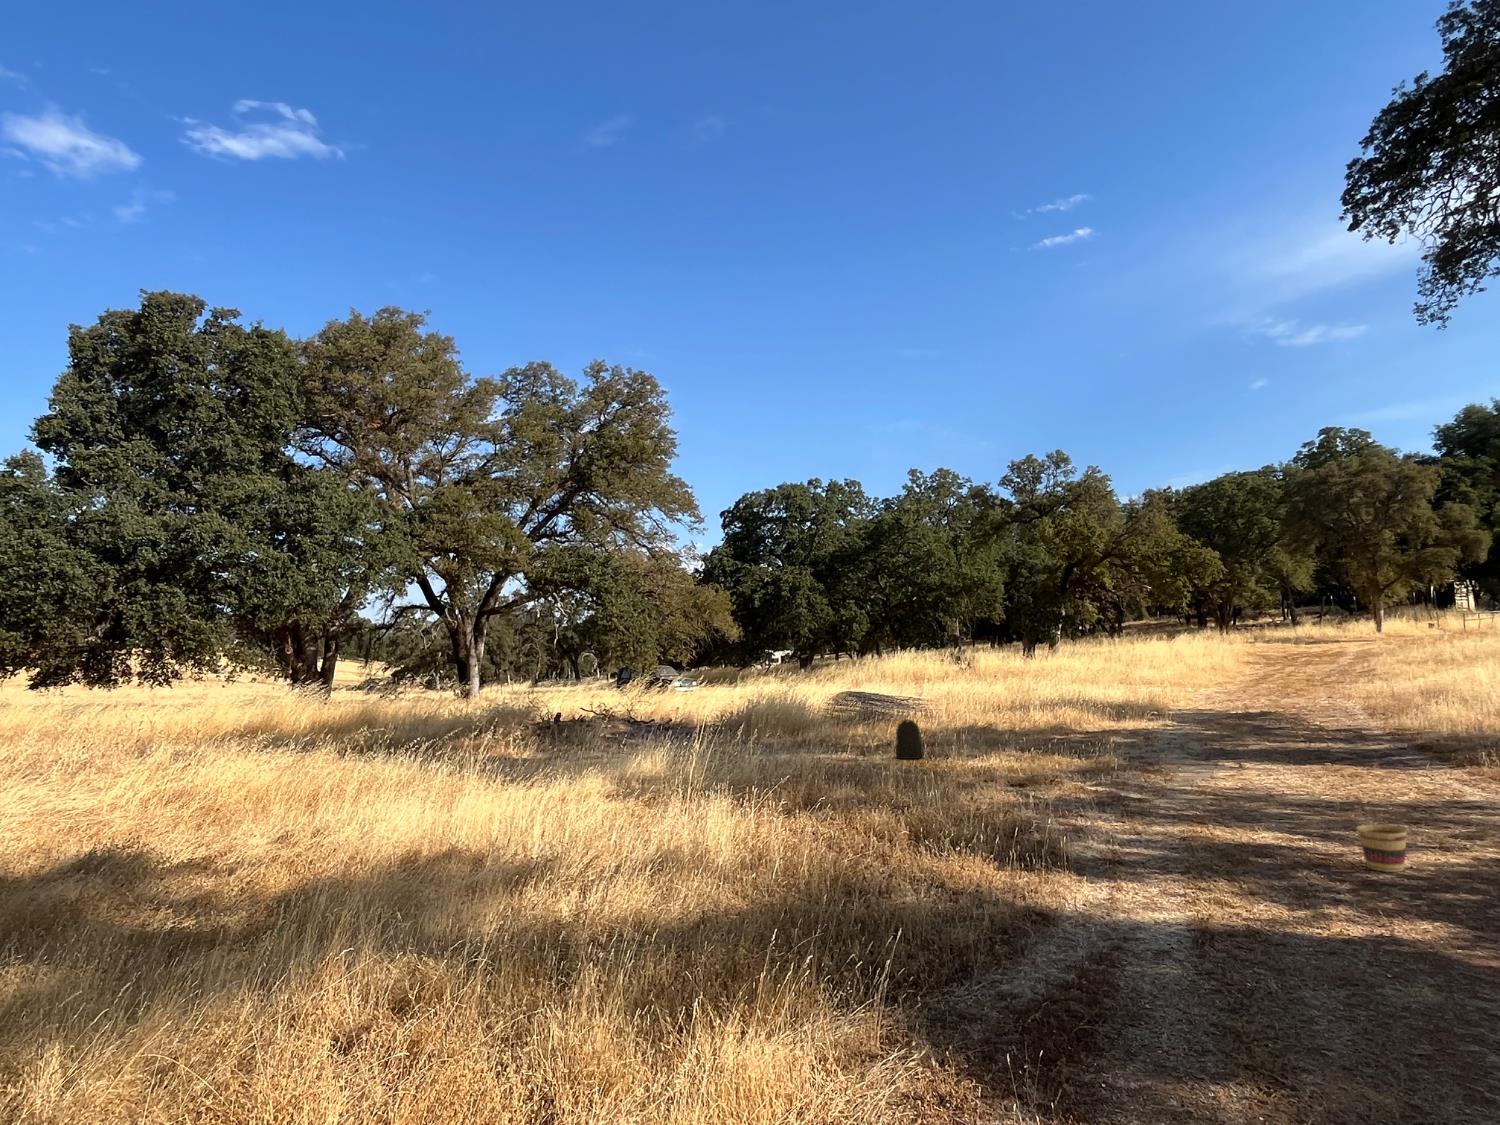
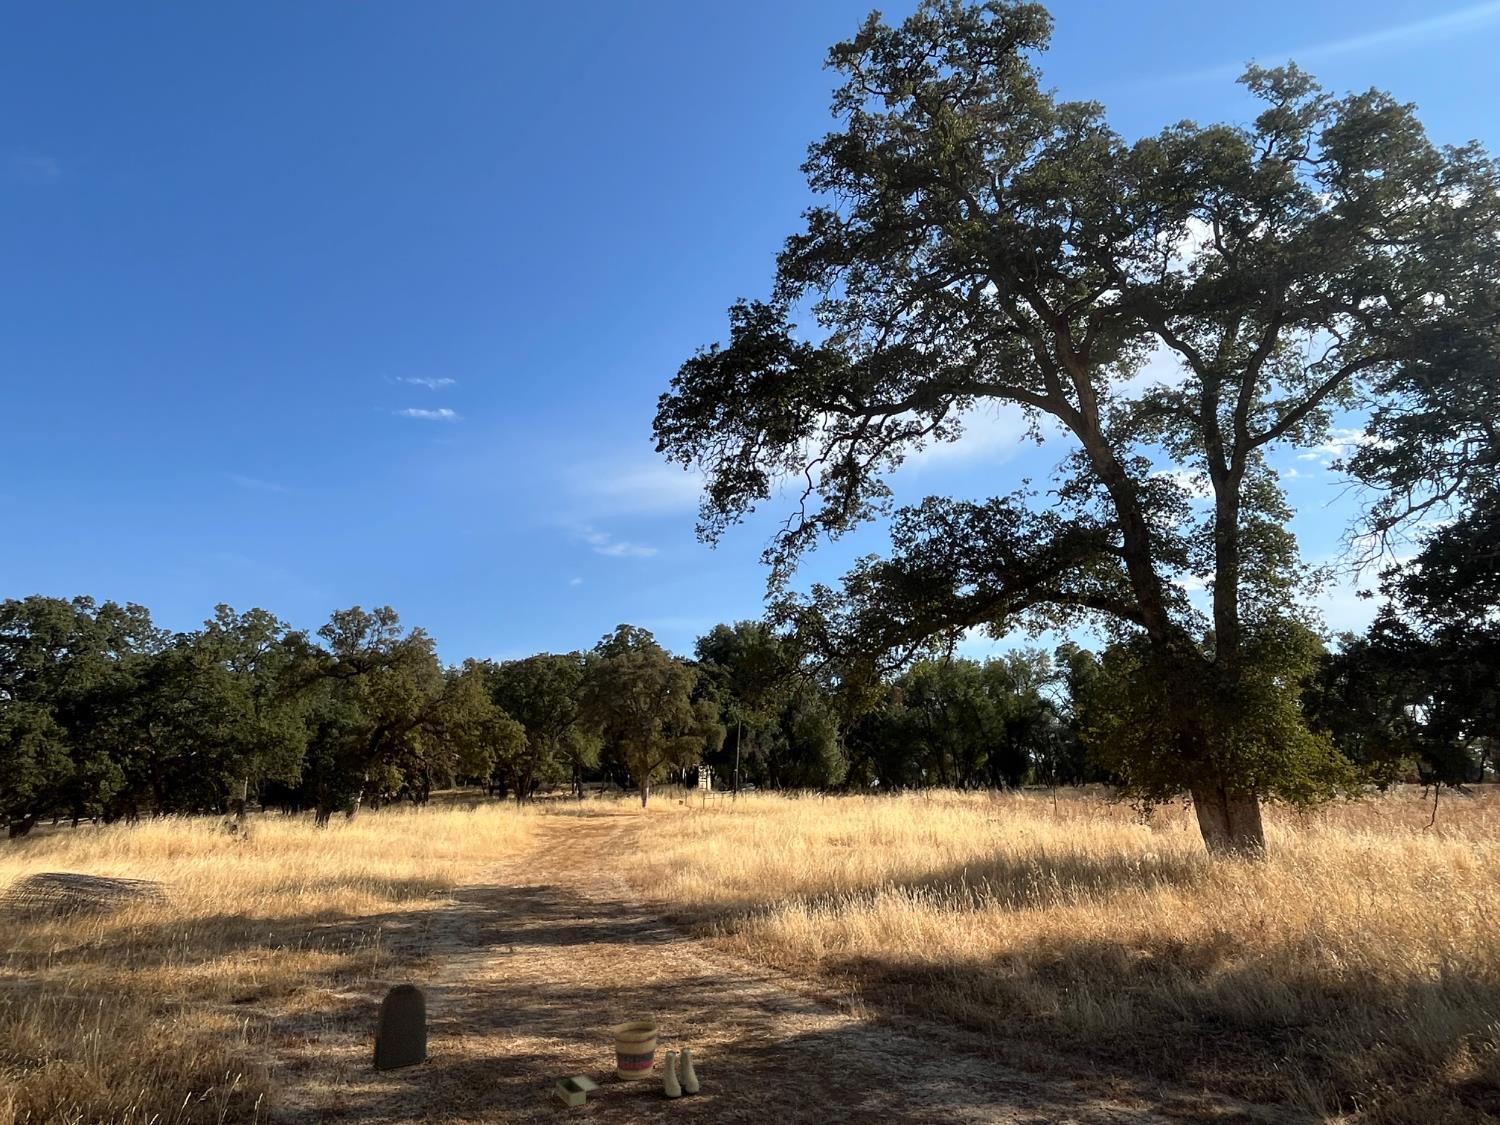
backpack: present [896,719,923,759] -> present [372,984,427,1070]
boots: none [1415,850,1458,888] -> present [663,1047,699,1097]
toolbox: none [1304,859,1349,880] -> present [556,1075,600,1107]

